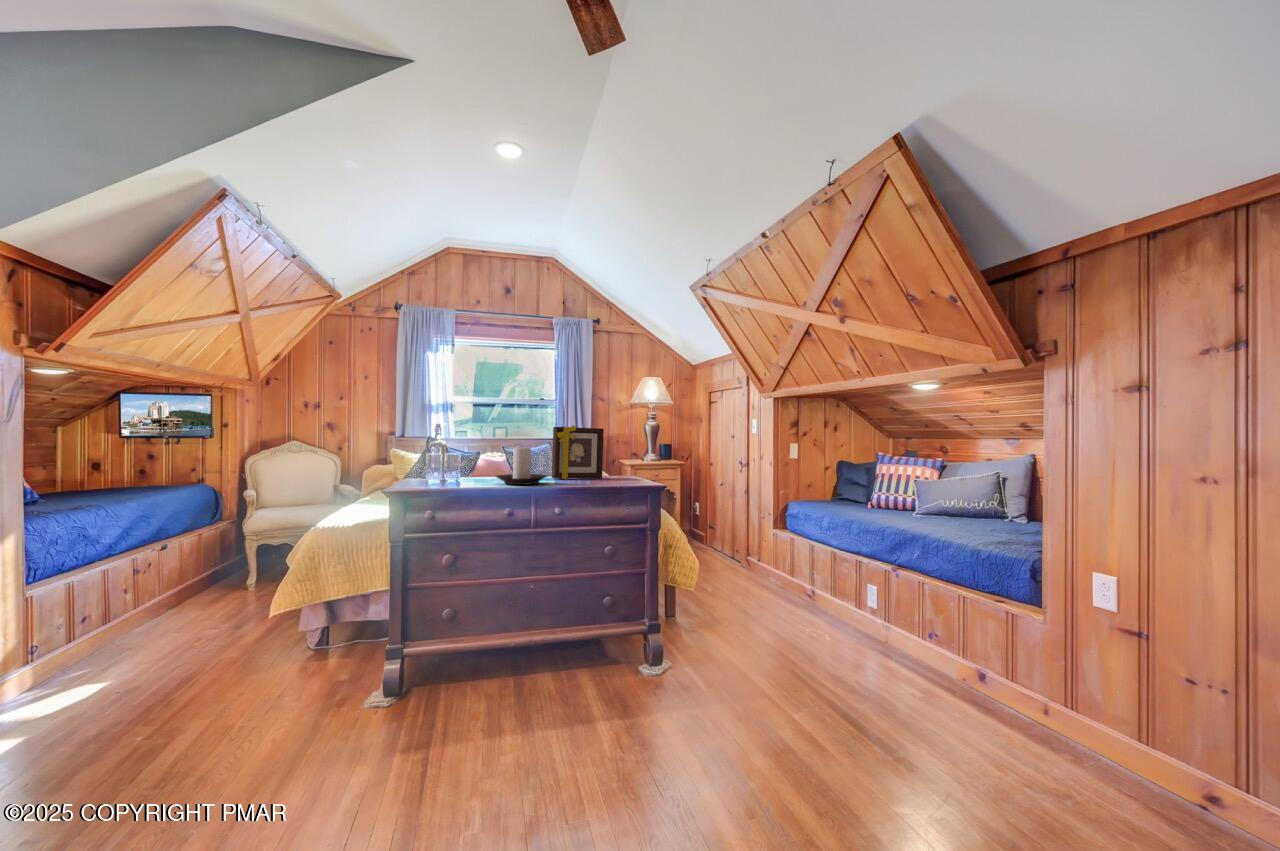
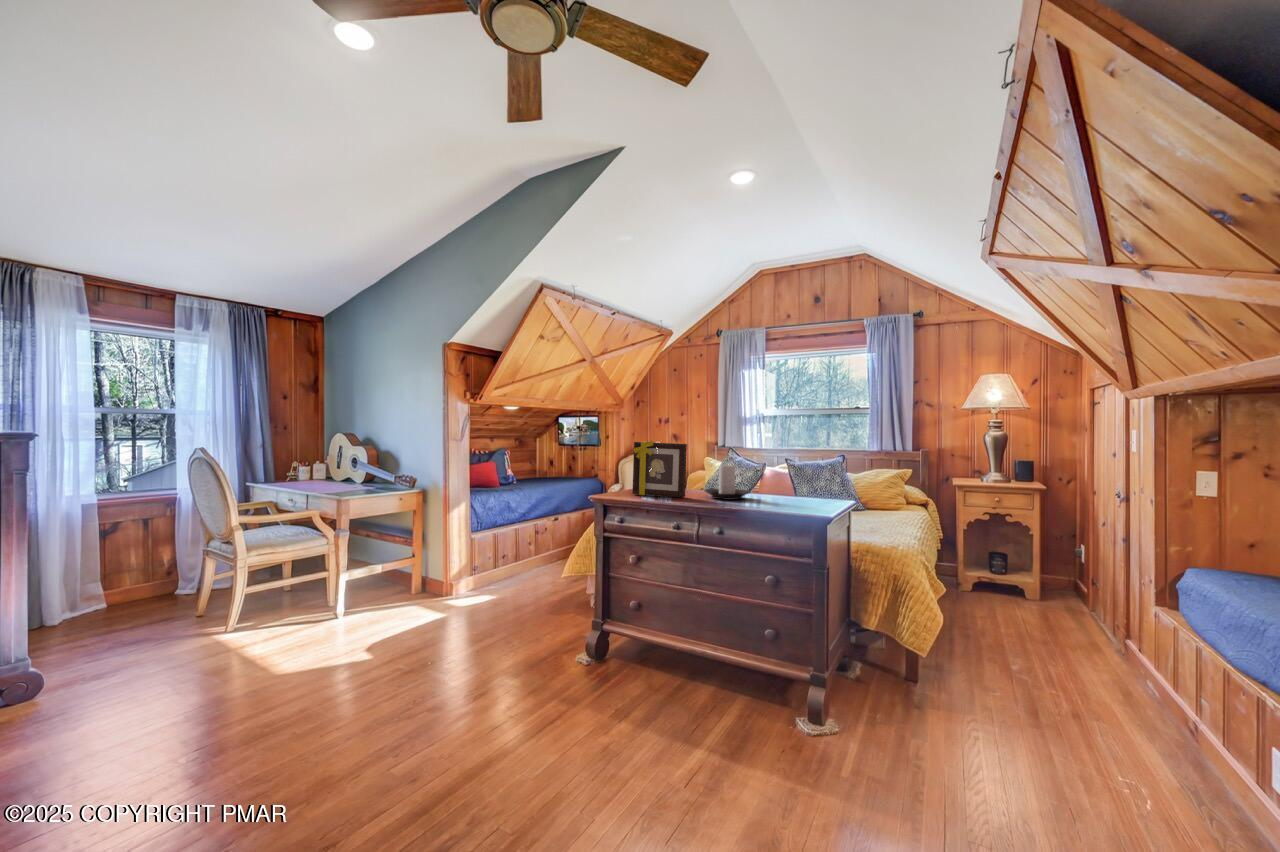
picture frame: present [552,425,604,479] -> present [632,441,687,498]

